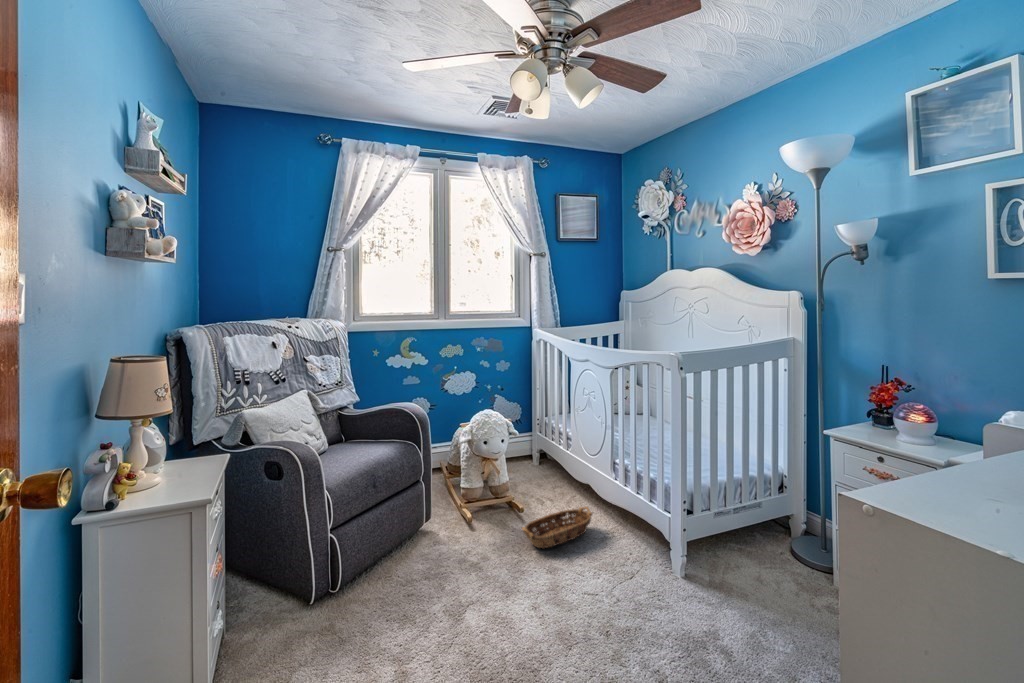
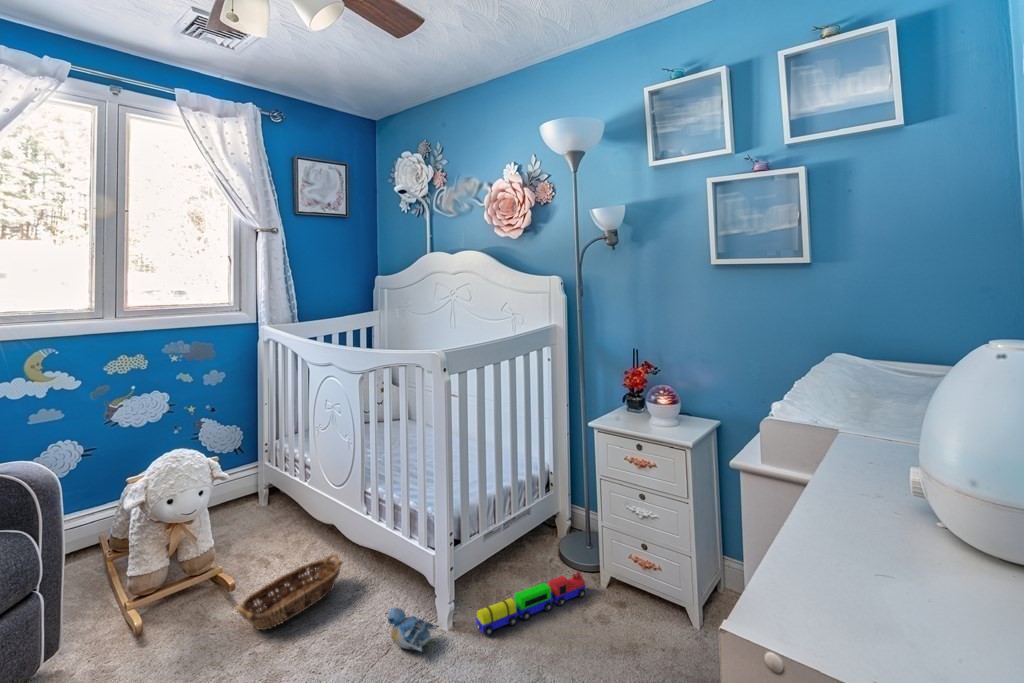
plush toy: none [628,555,668,594] -> present [387,608,436,651]
toy train: none [702,568,814,598] -> present [475,571,586,635]

